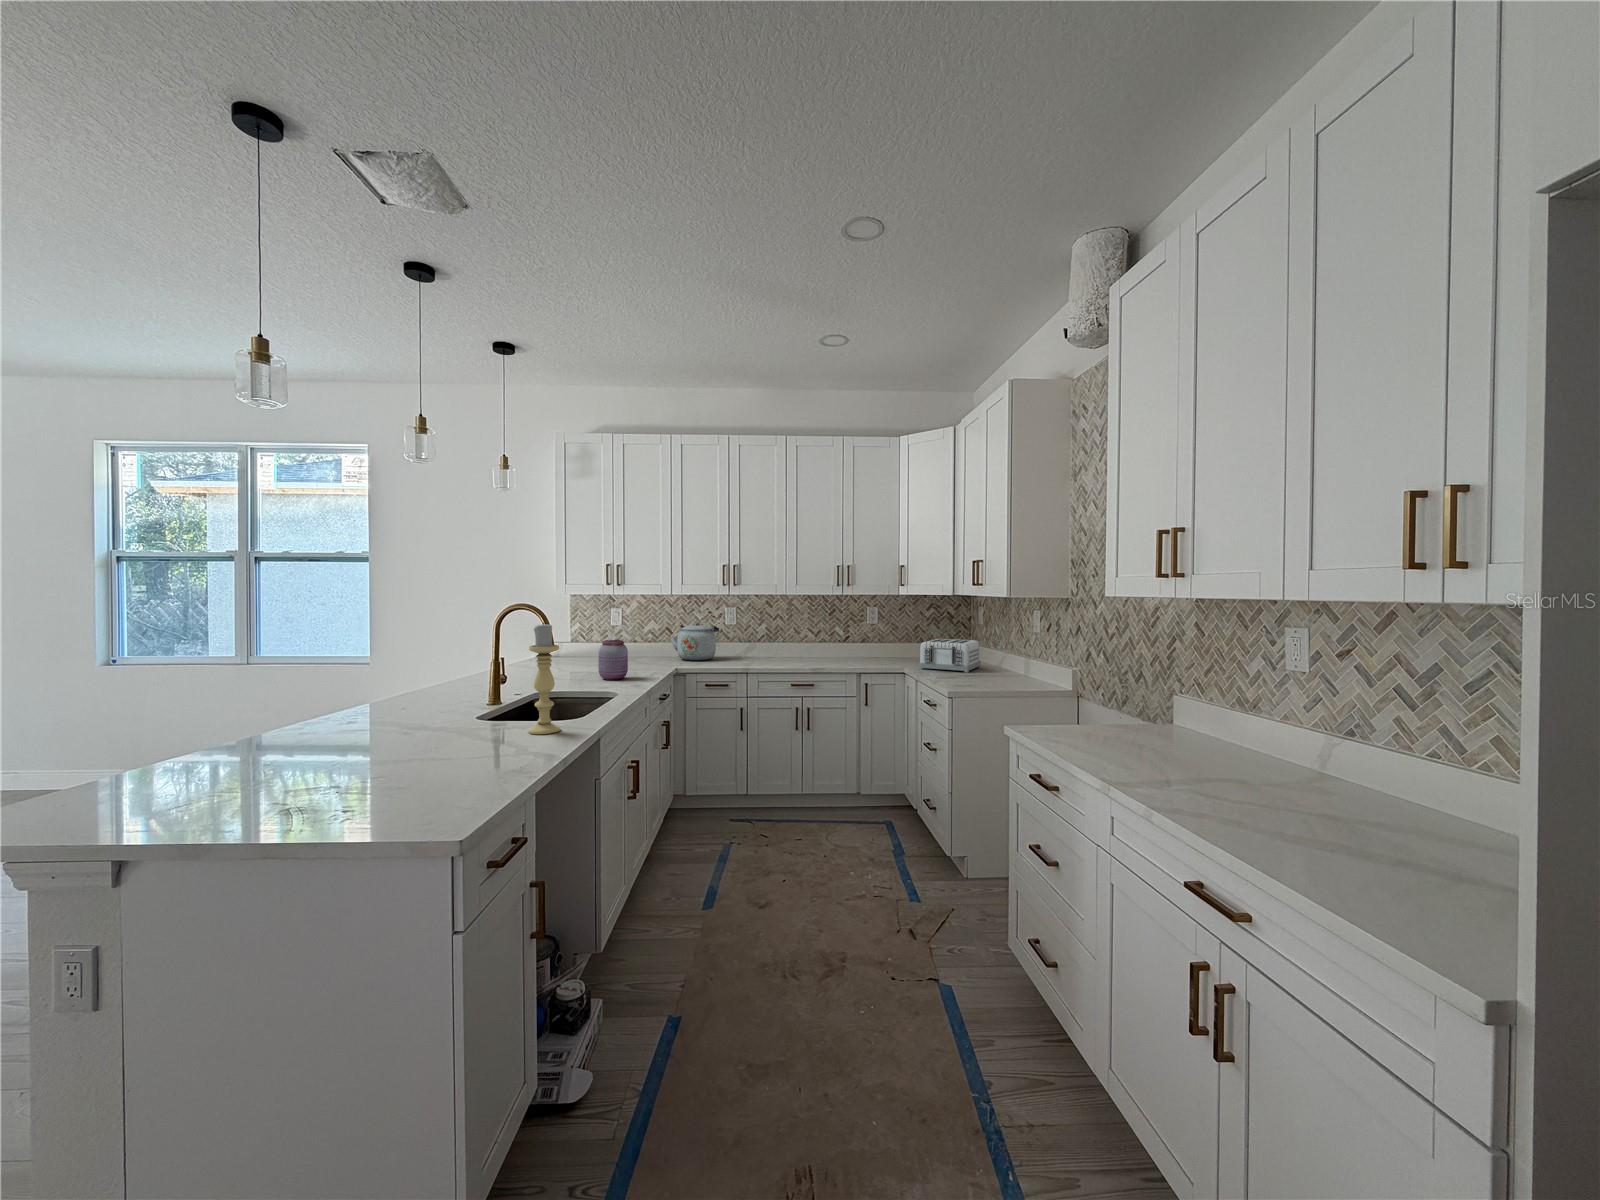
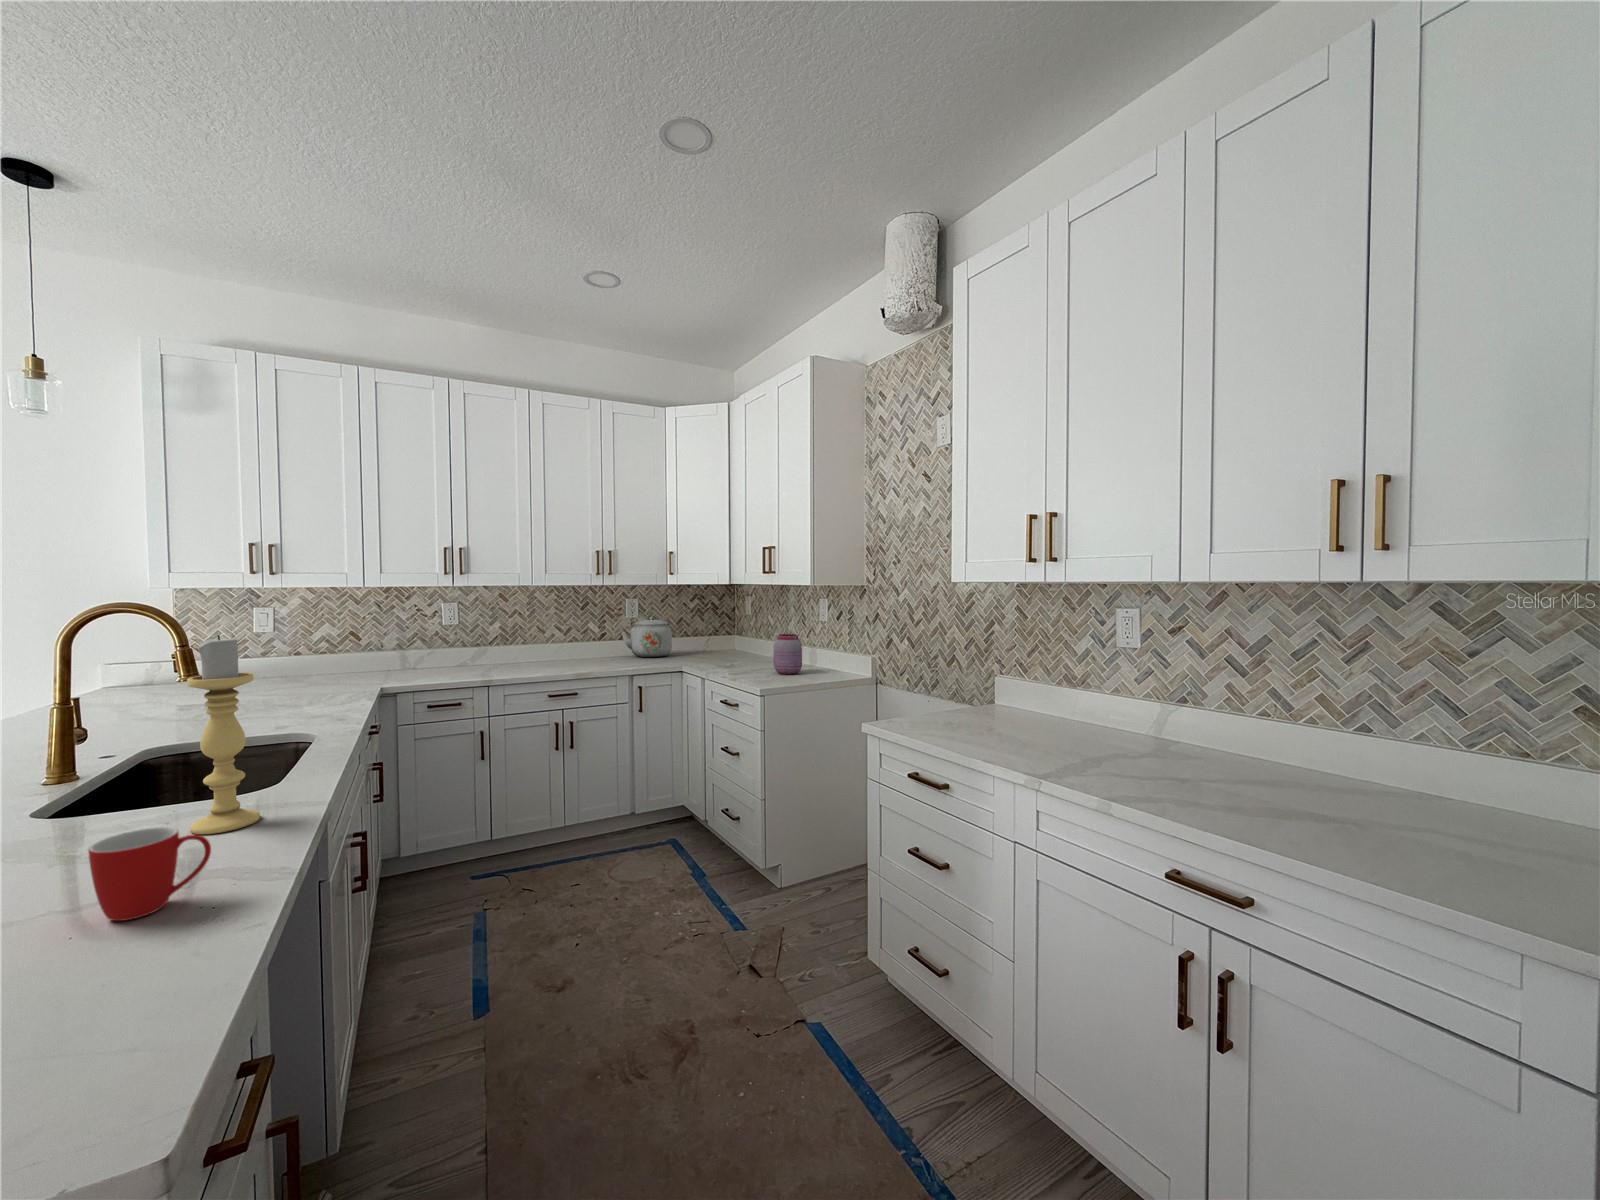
kettle: present [670,623,719,661] -> present [622,617,672,657]
toaster: present [919,639,981,673] -> none [698,631,757,666]
jar: present [598,640,628,680] -> present [774,634,802,675]
mug: none [473,720,520,763] -> present [88,827,211,921]

